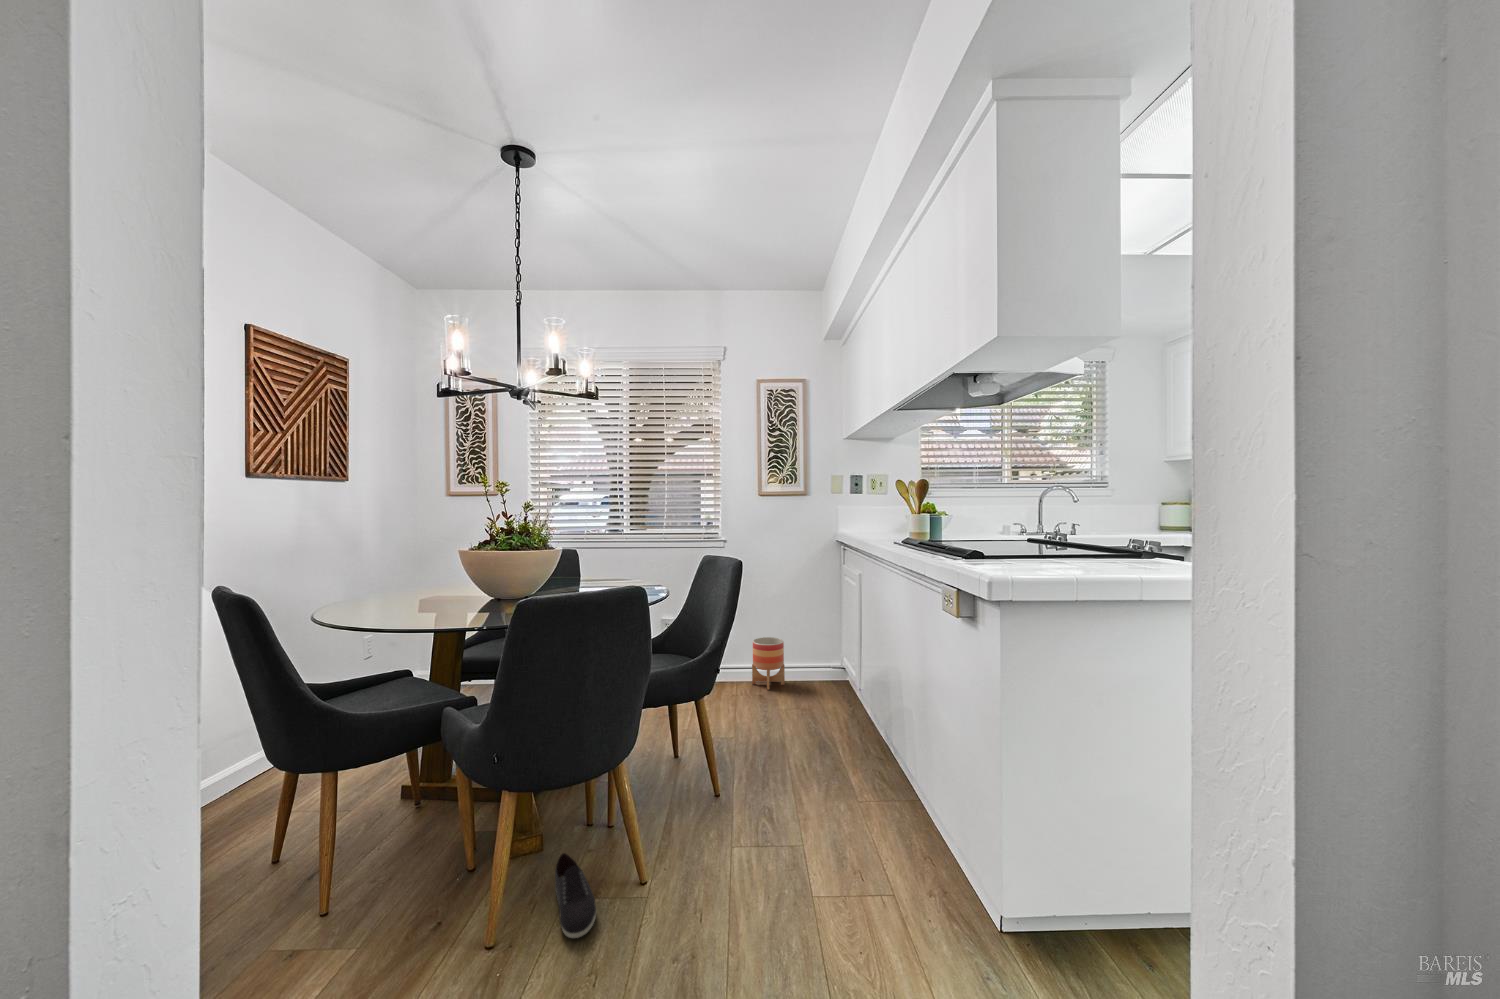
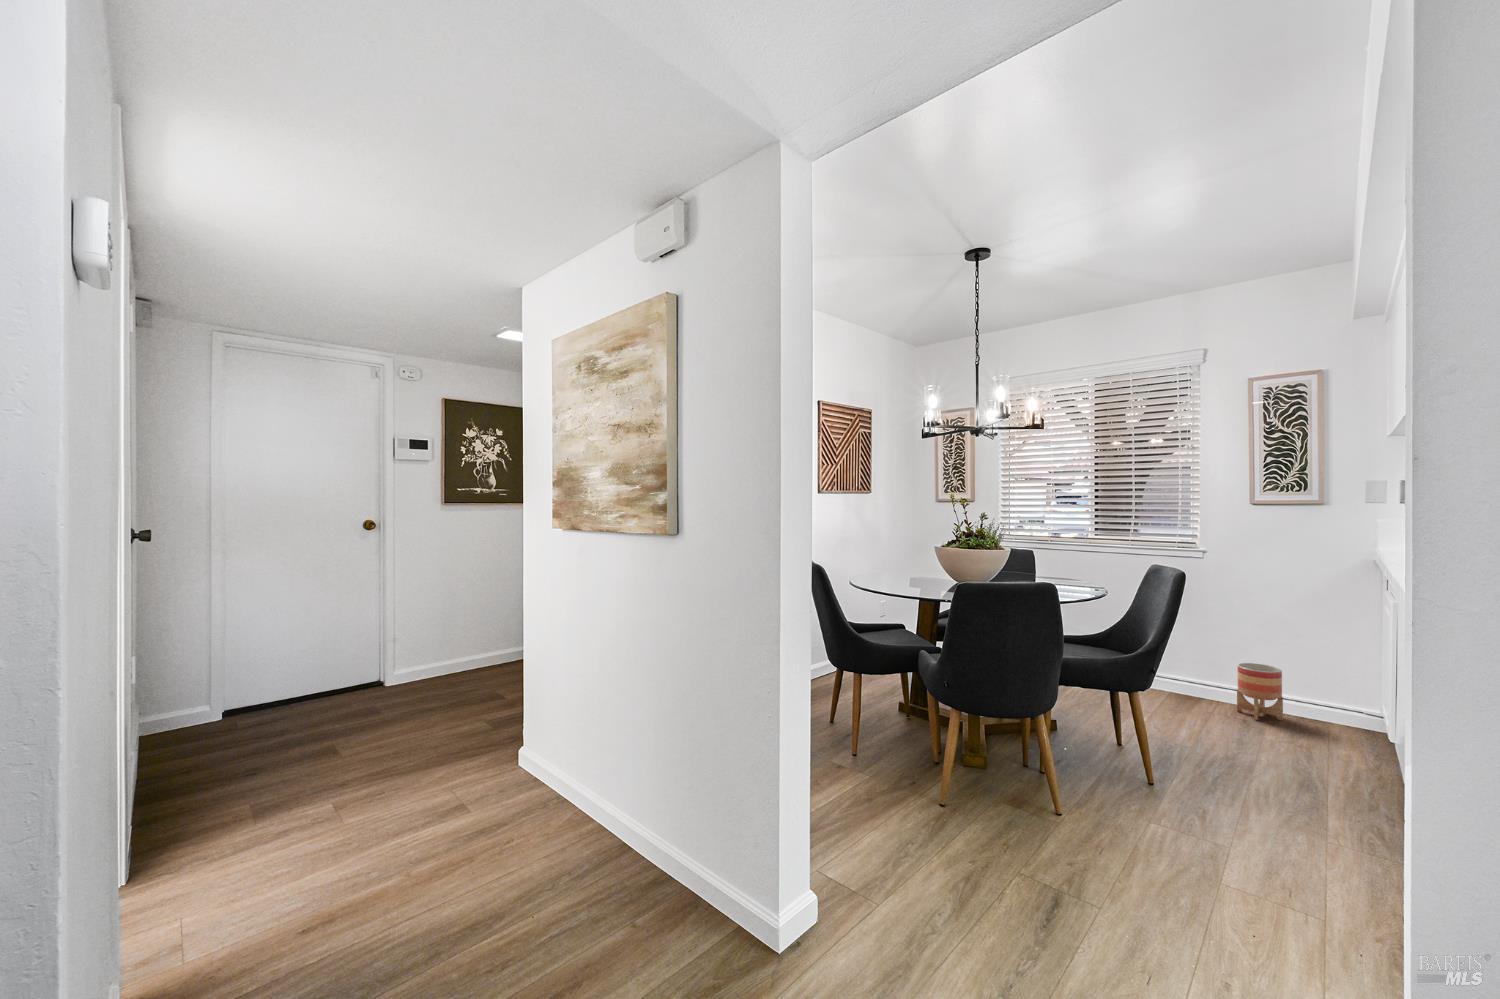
shoe: present [555,853,596,938] -> none [994,763,1020,809]

